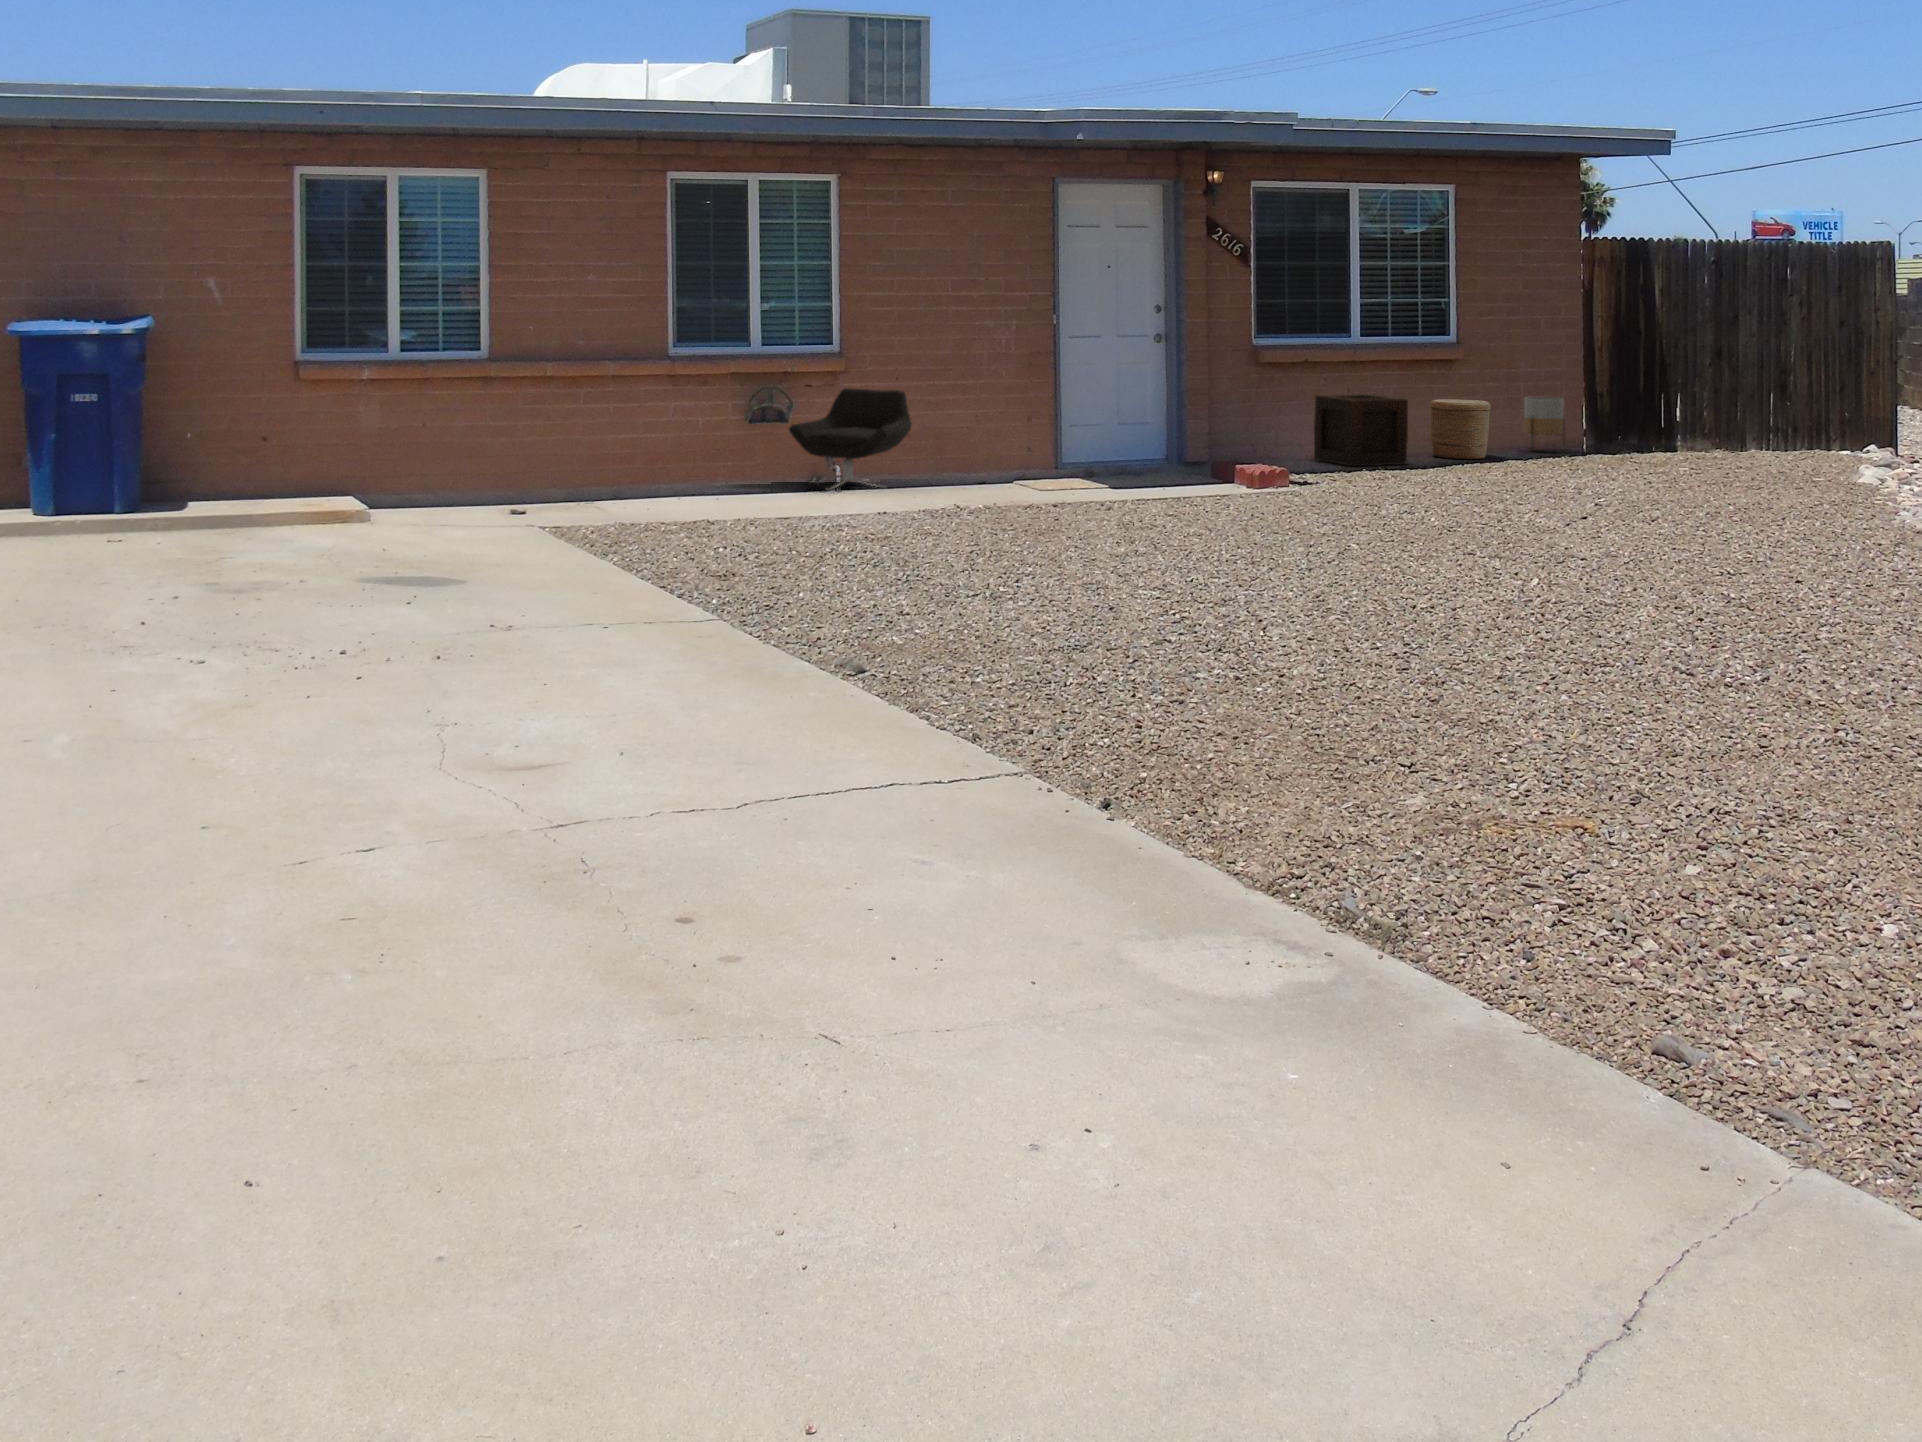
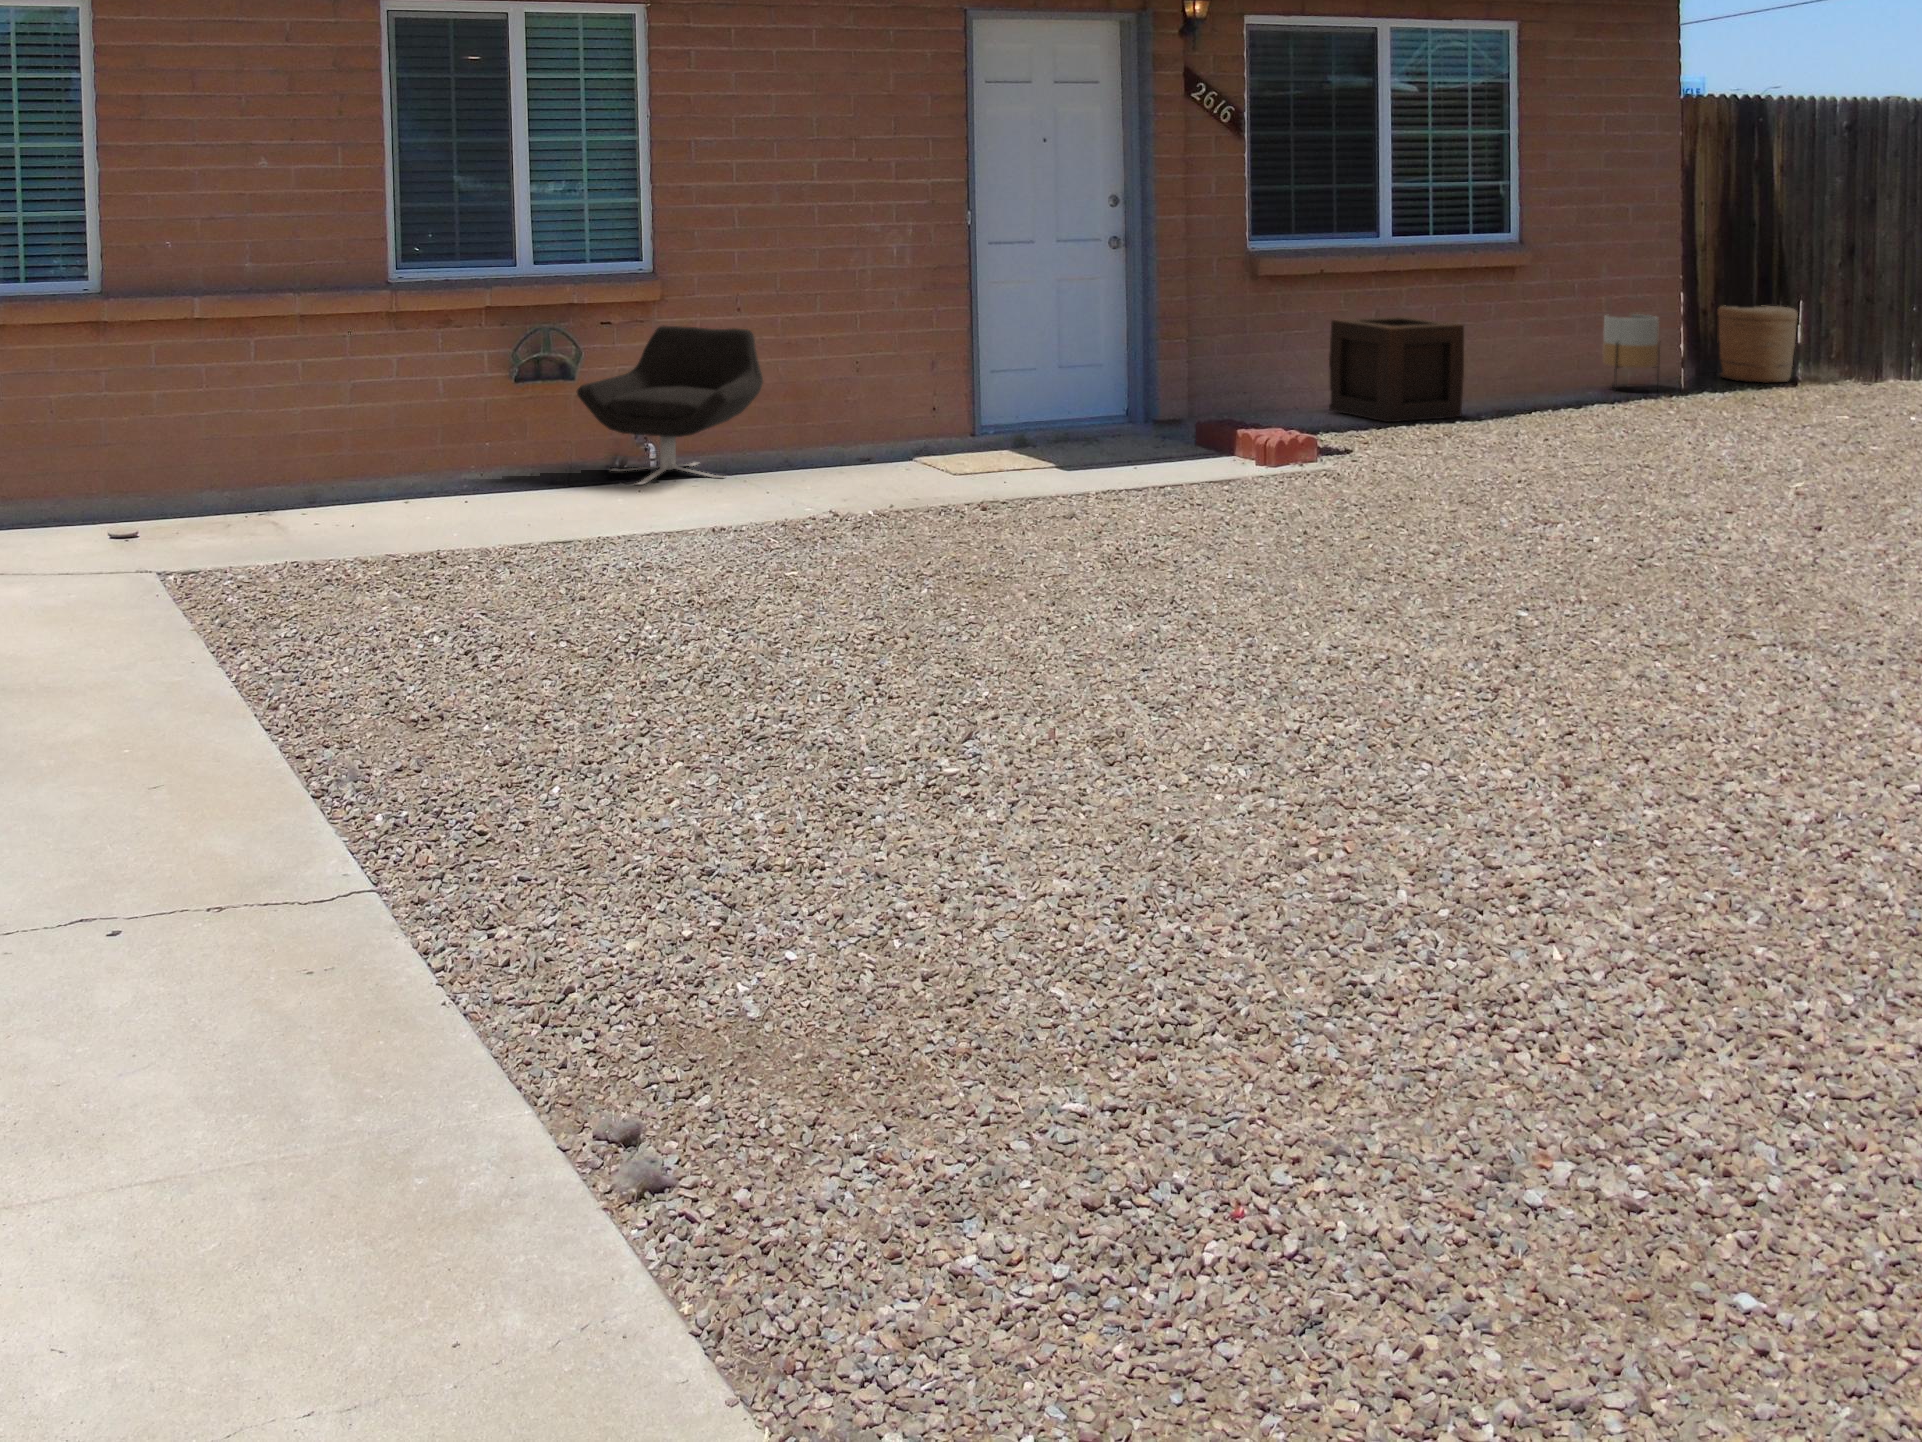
woven basket: present [1430,399,1491,459] -> present [1718,305,1798,383]

